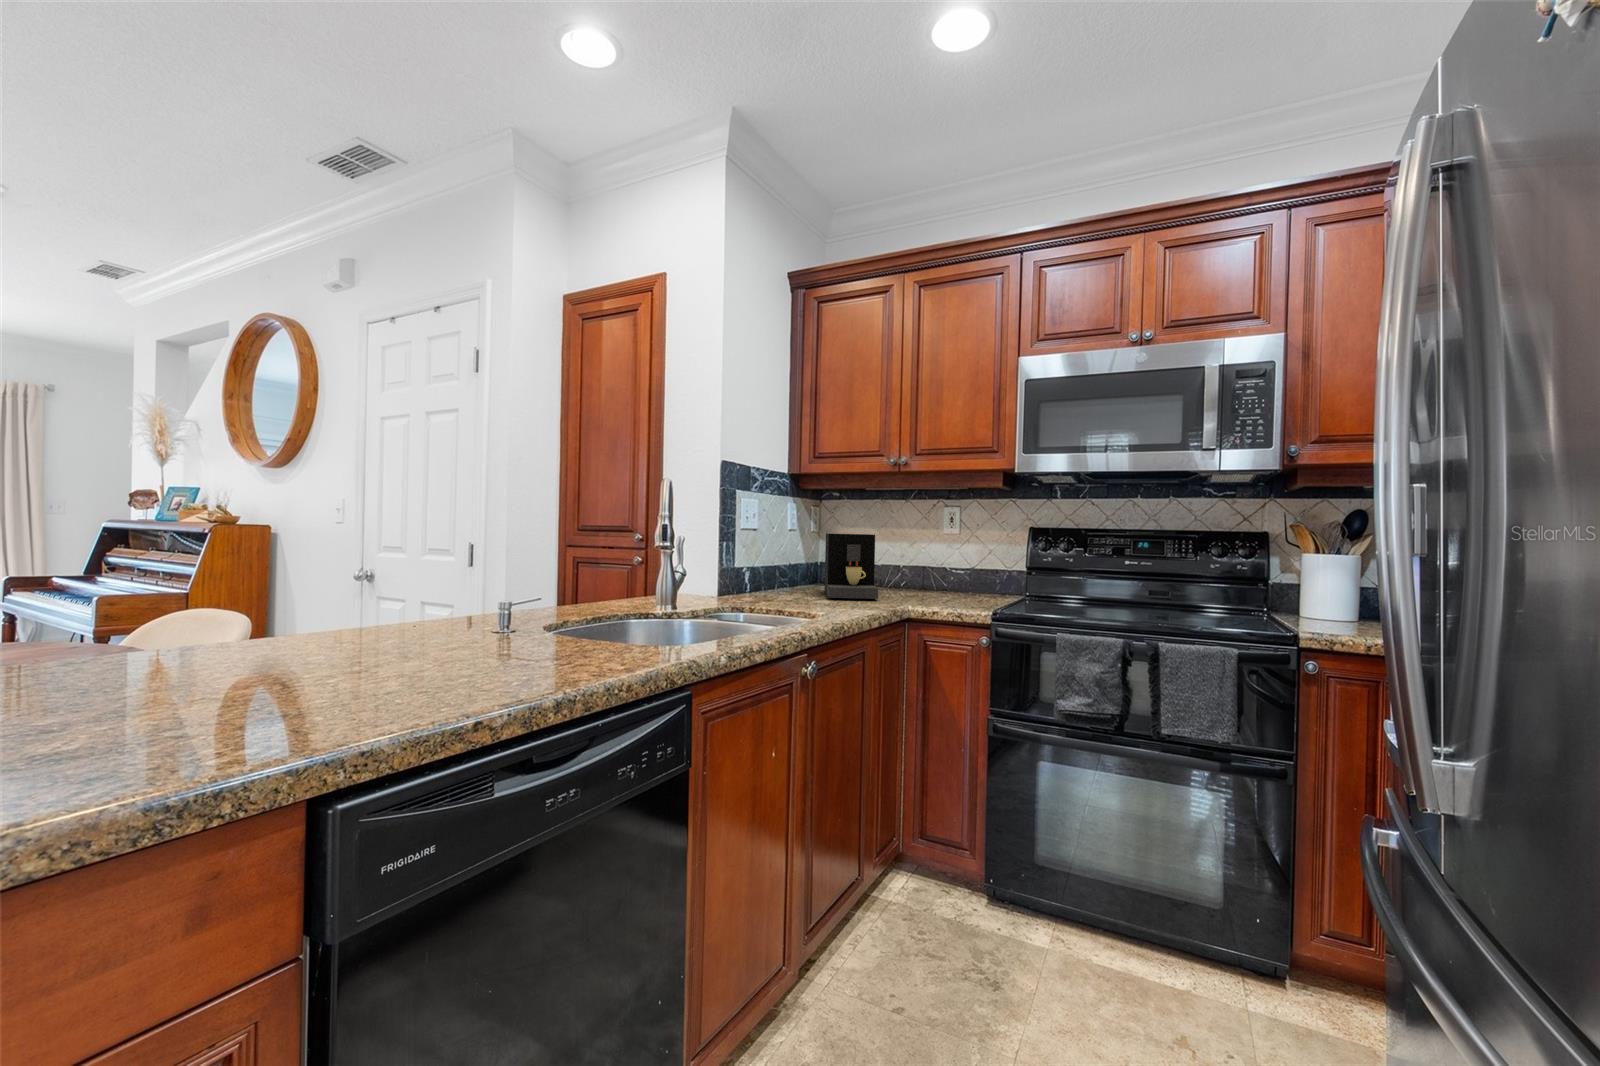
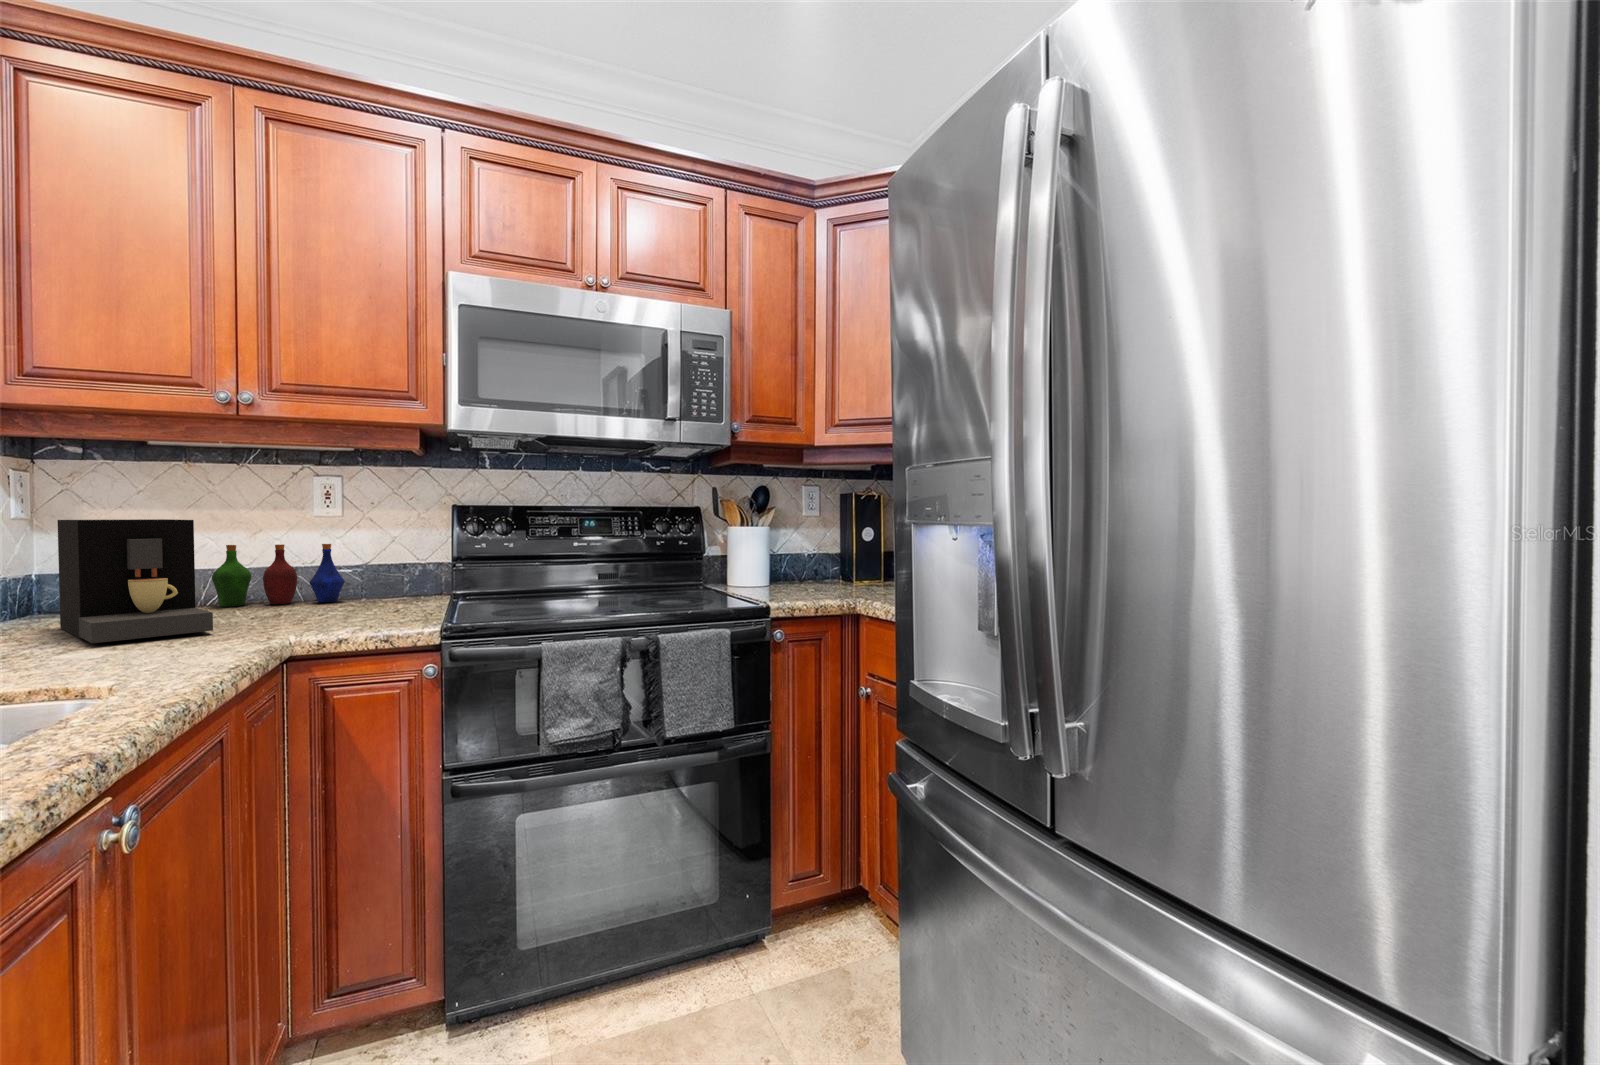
bottle: none [891,551,959,592] -> present [212,544,345,607]

